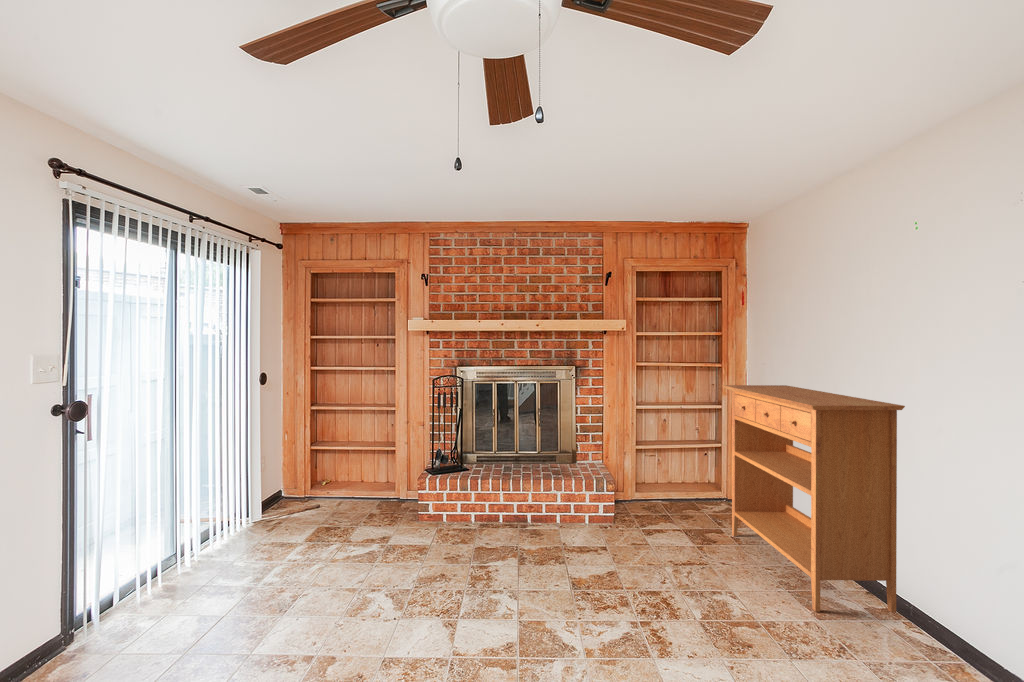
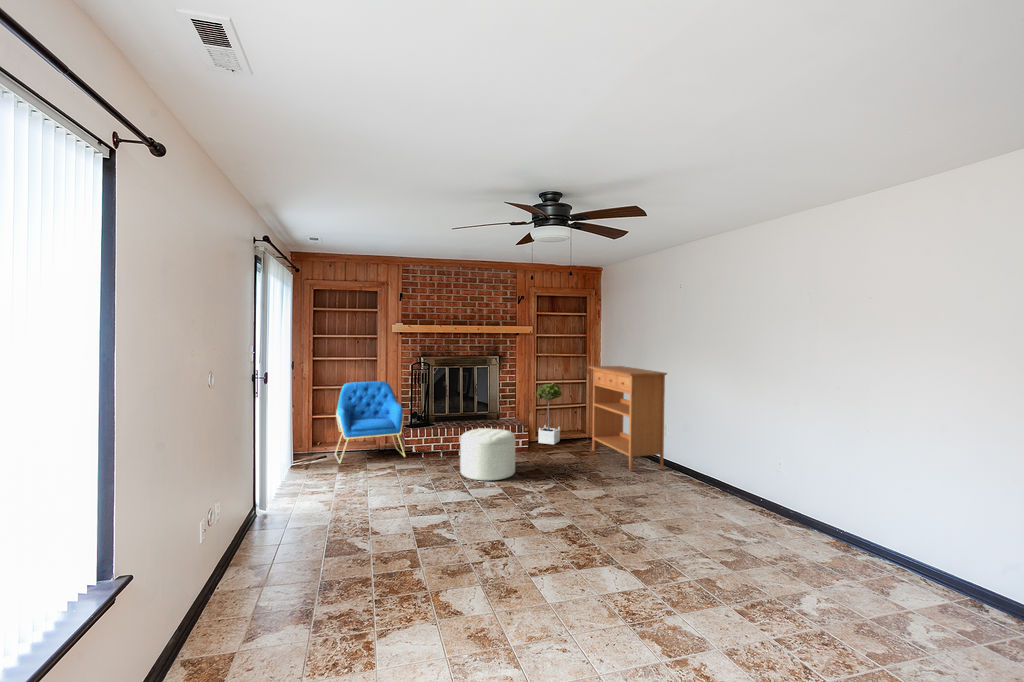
armchair: none [320,400,423,523] -> present [335,381,405,463]
potted tree: none [634,410,678,512] -> present [536,383,562,444]
ottoman: none [472,491,571,602] -> present [460,428,515,480]

